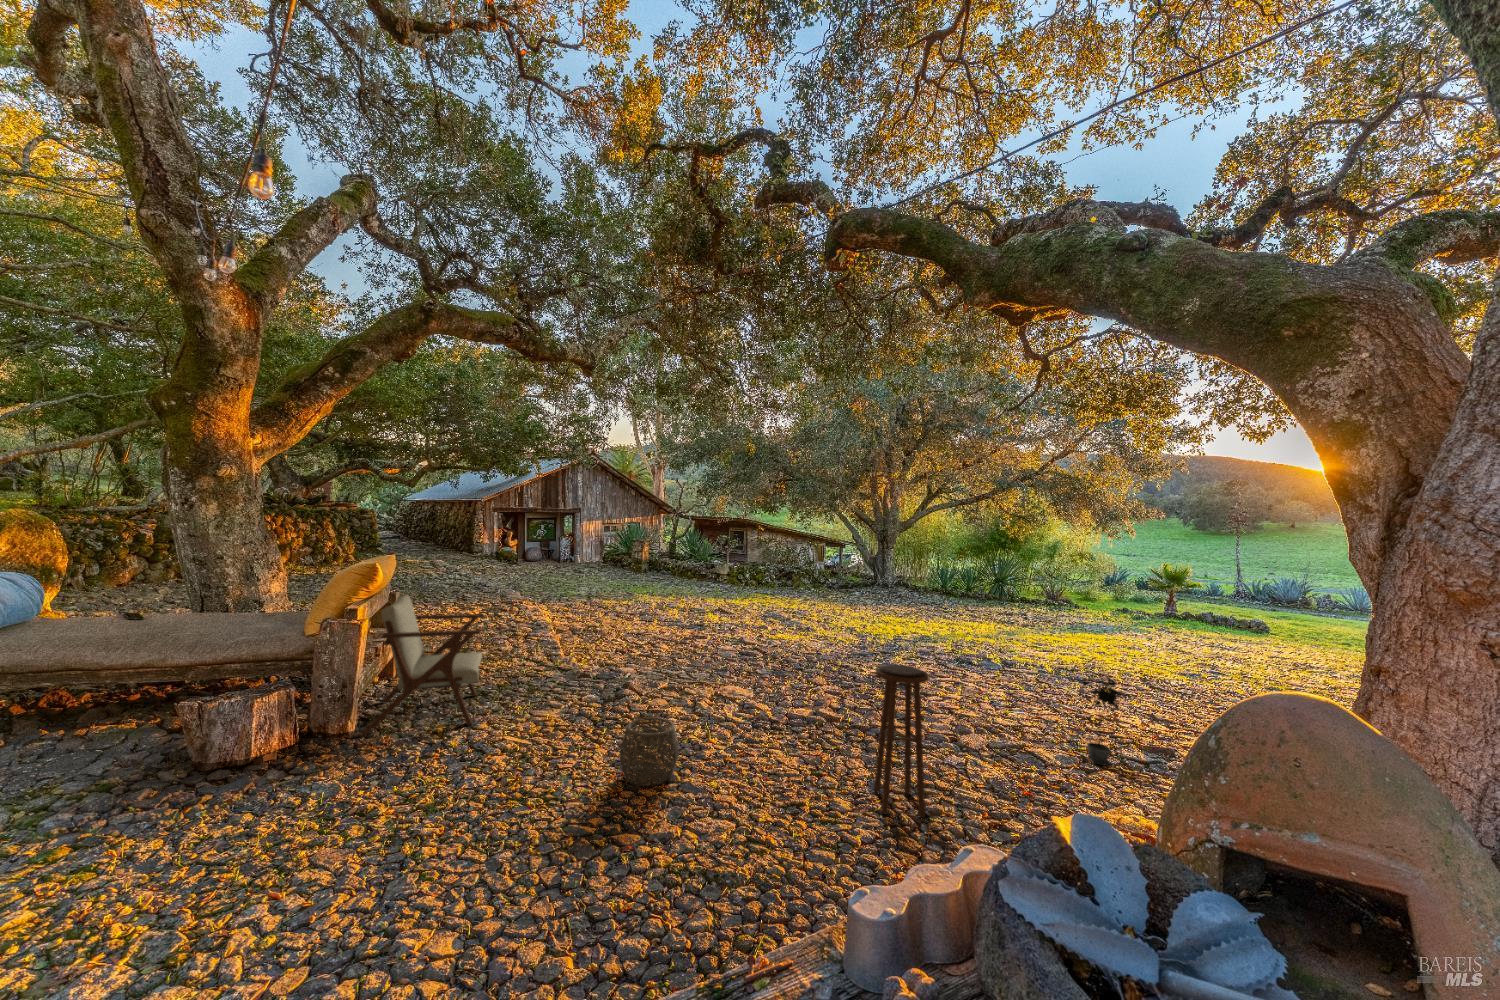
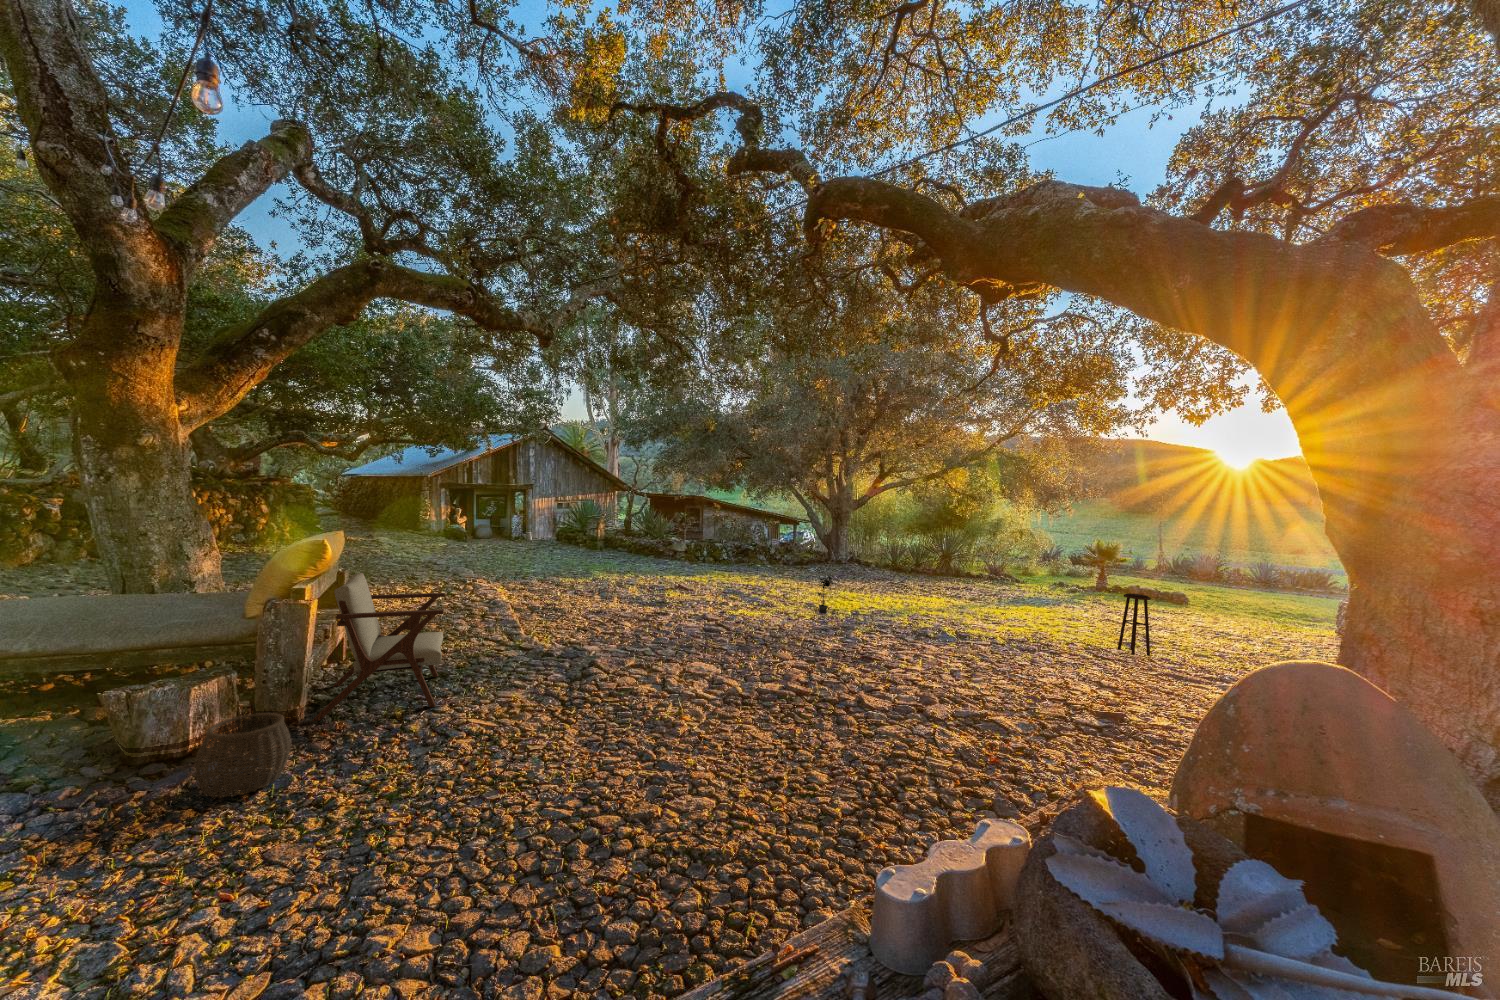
stool: present [874,664,929,818] -> present [1118,593,1151,656]
potted plant: present [1082,677,1130,766] -> present [818,575,833,613]
woven basket: present [619,717,678,786] -> present [194,713,291,798]

